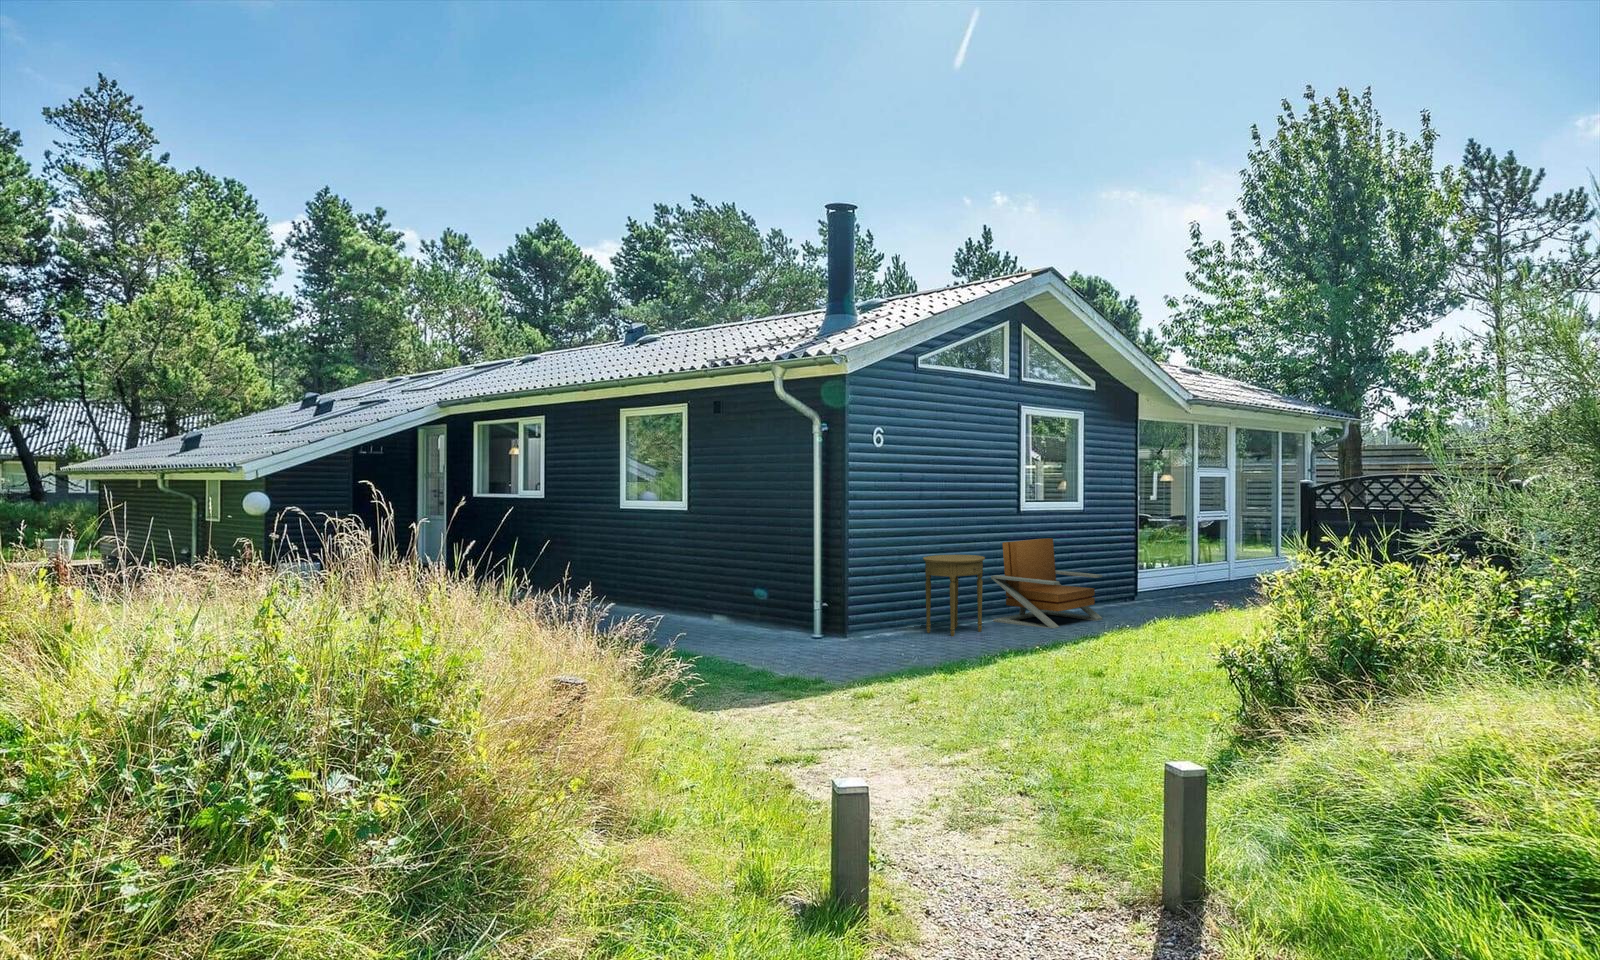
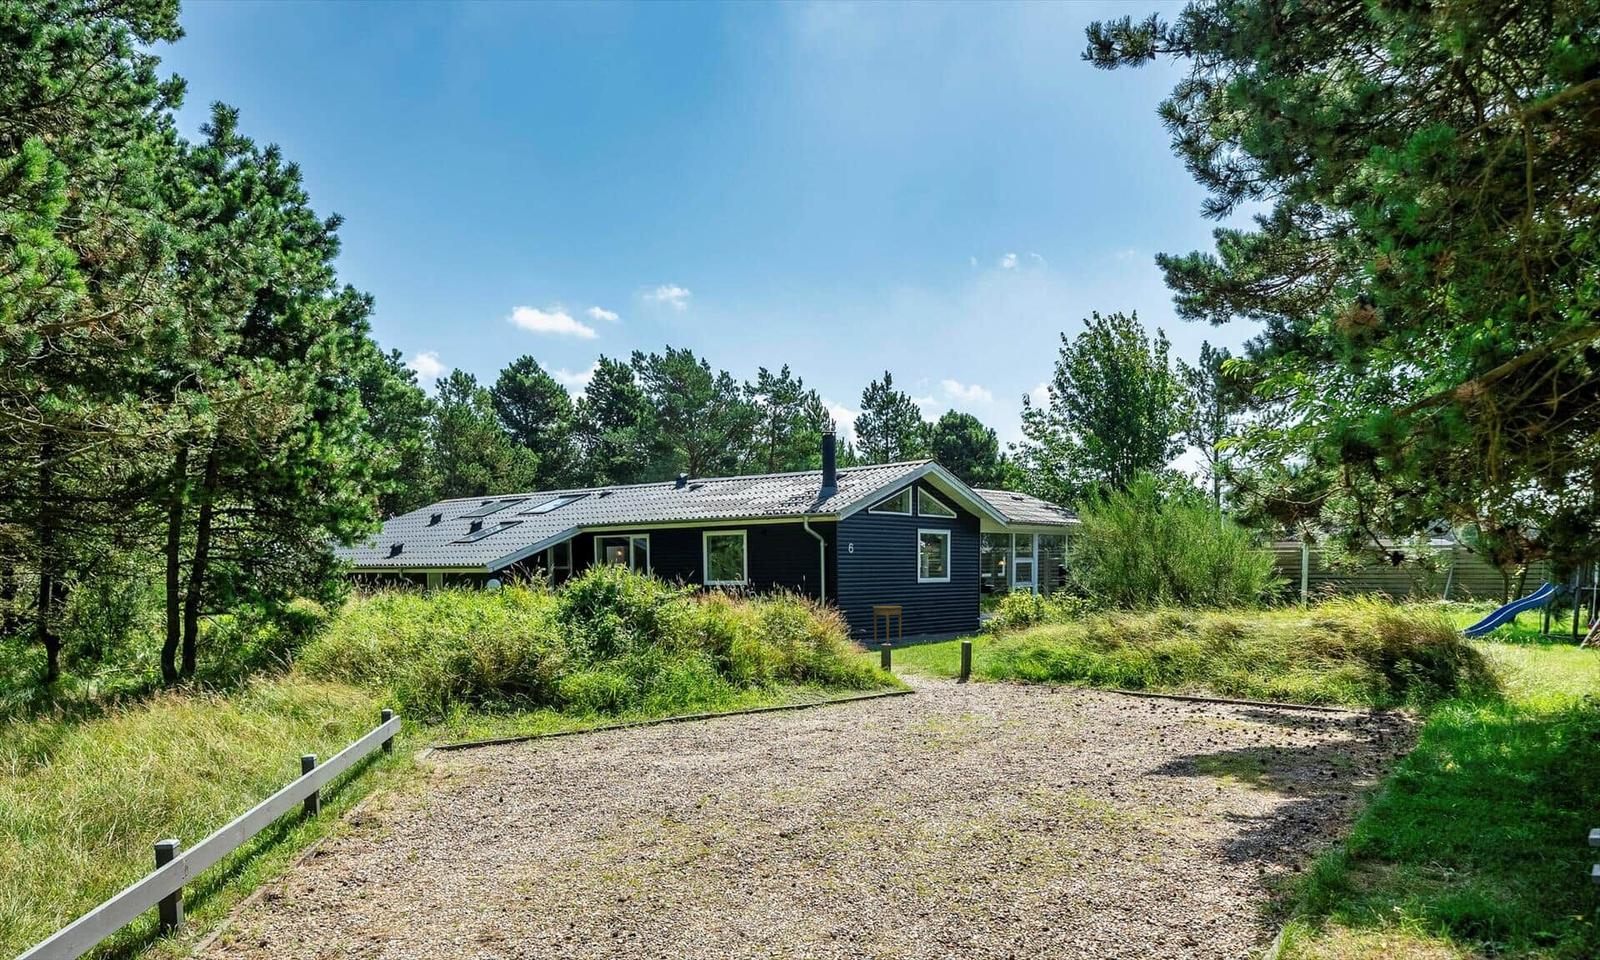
lounge chair: present [991,538,1102,629] -> none [904,598,960,643]

